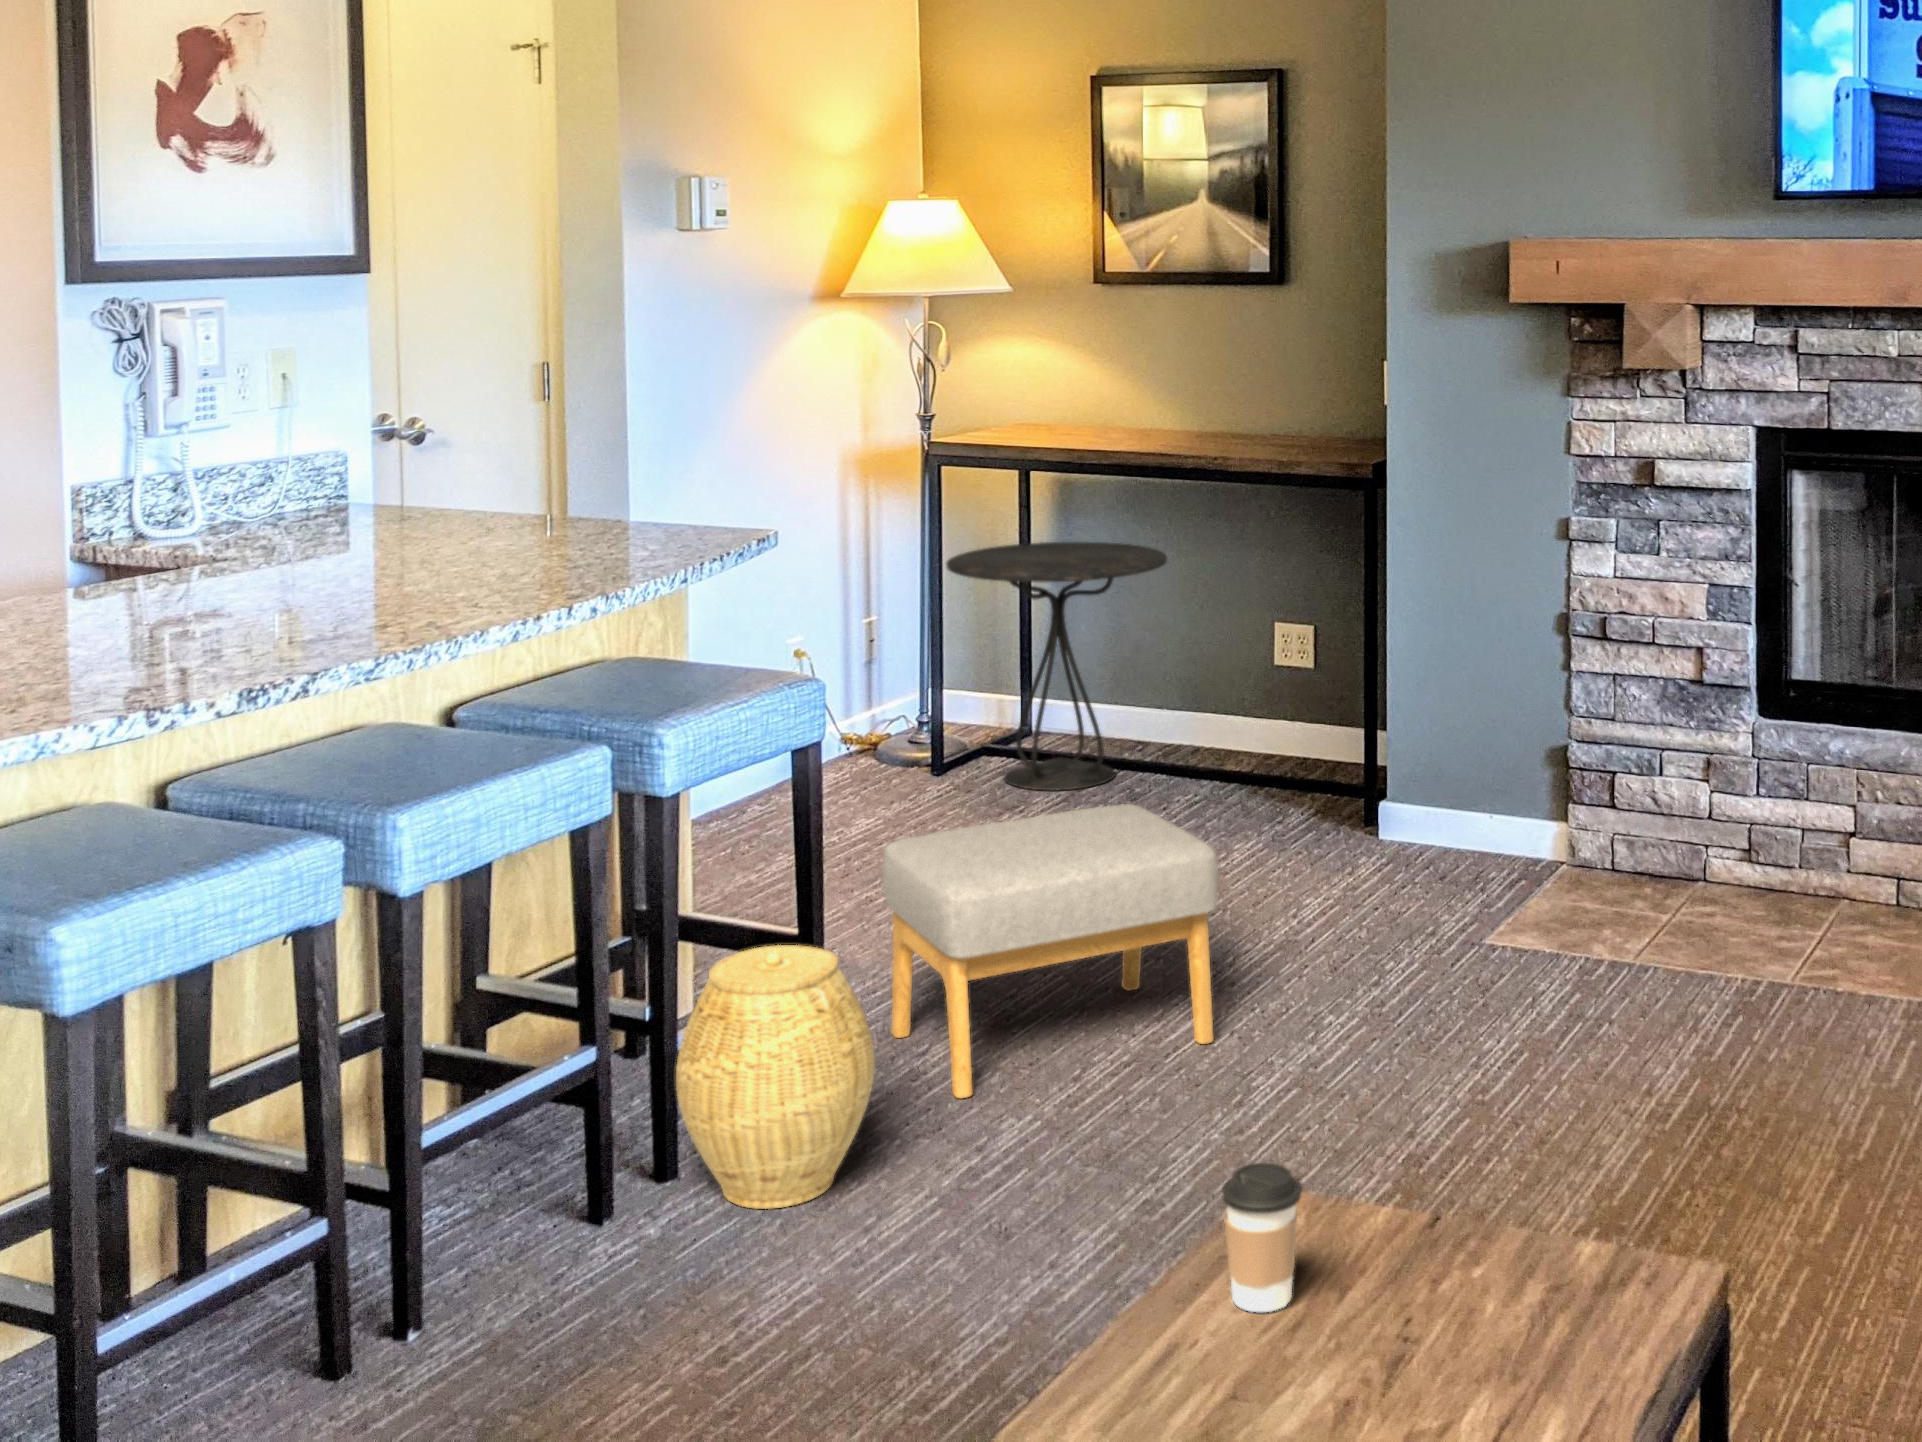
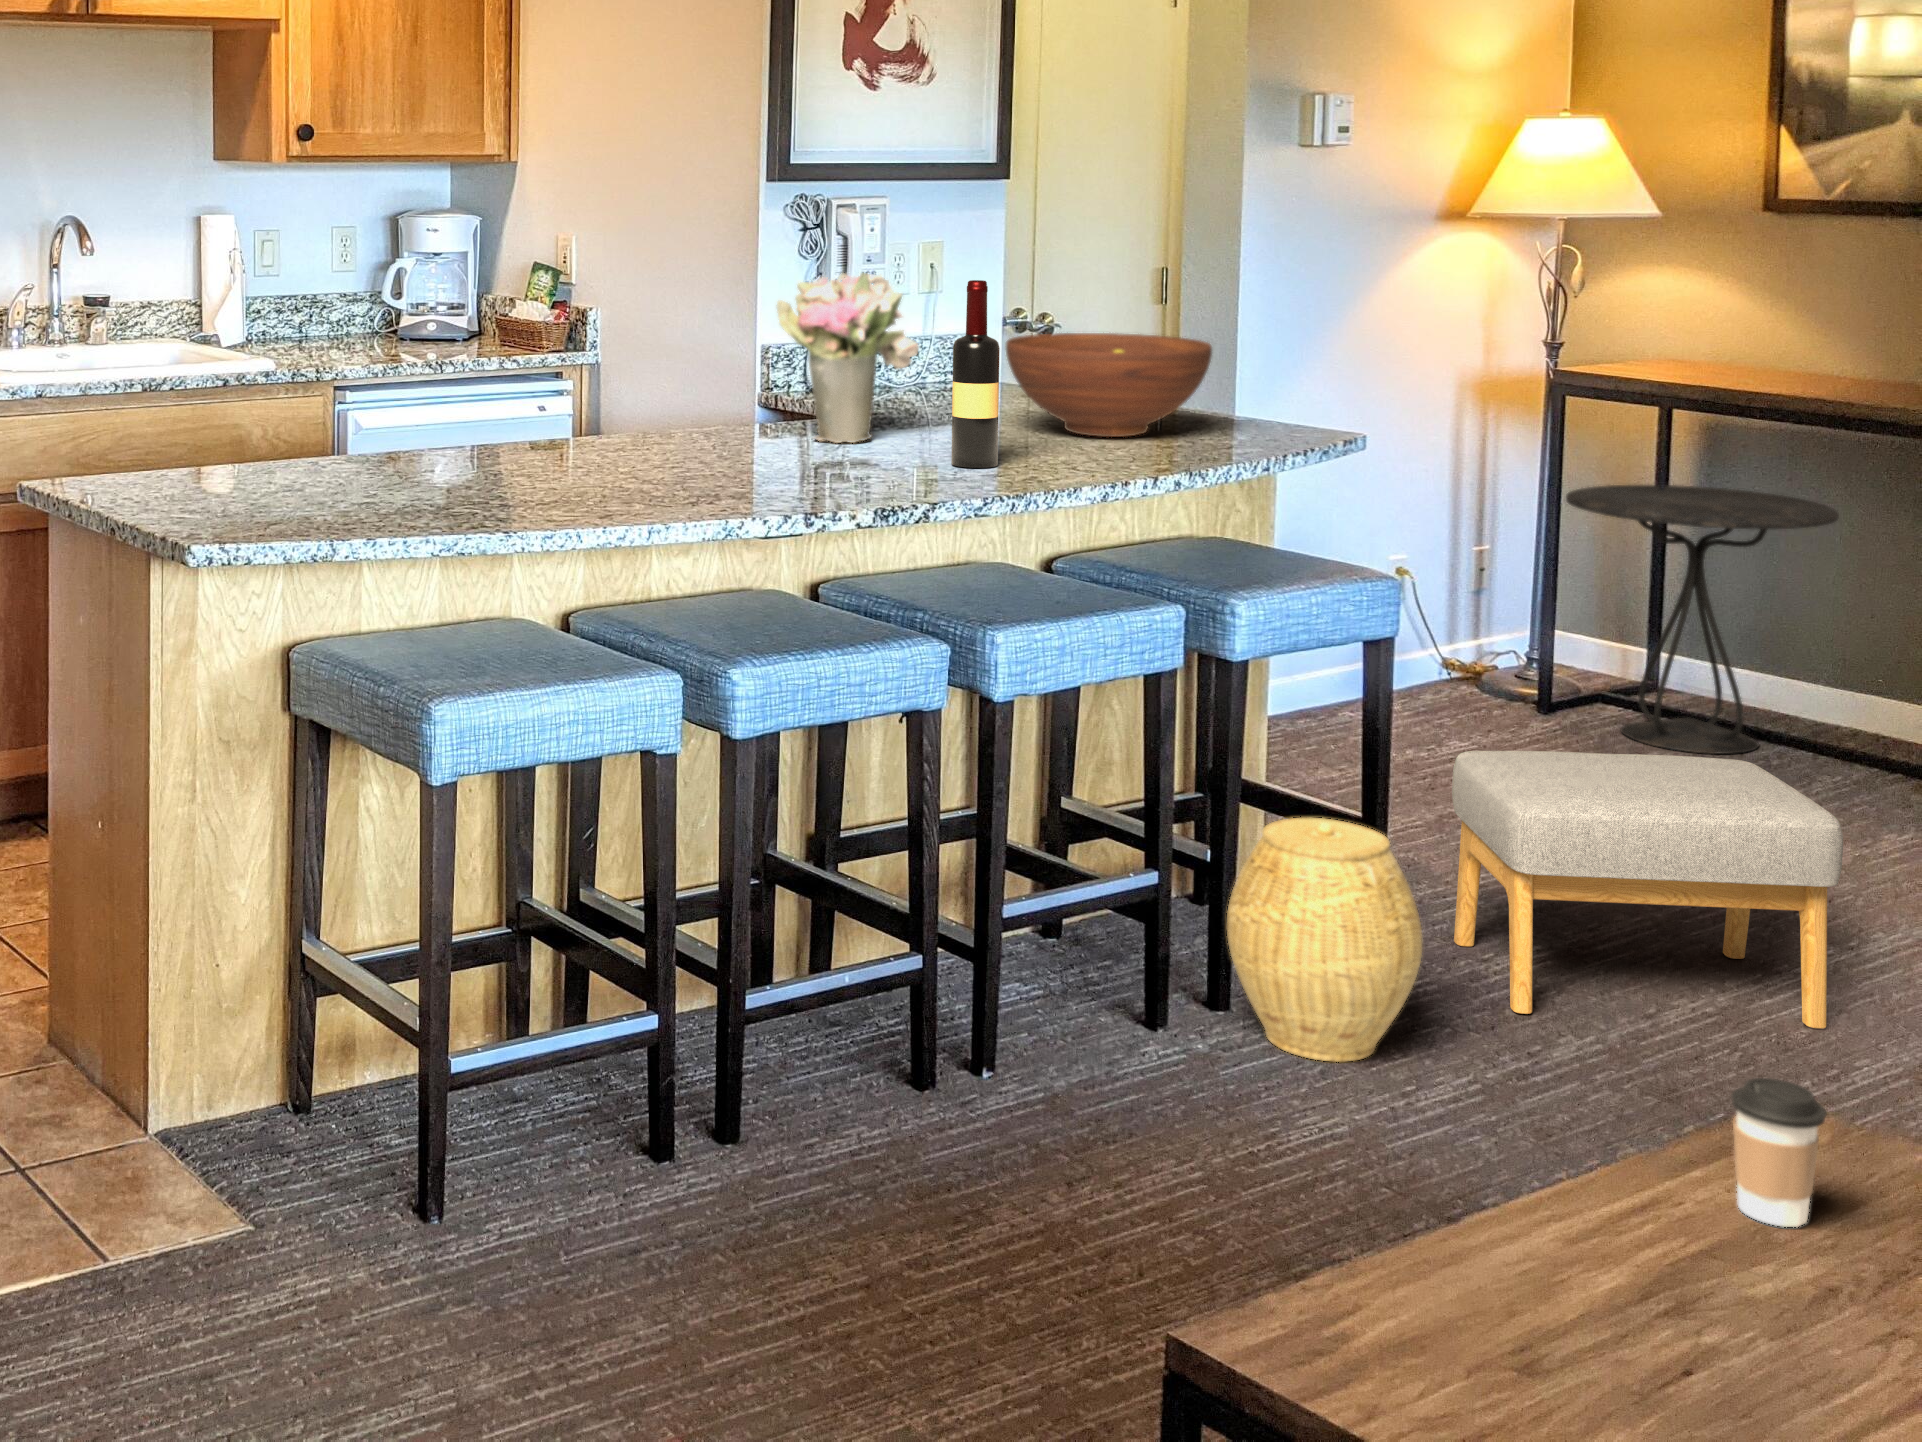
flower bouquet: none [86,394,281,604] -> present [777,273,919,443]
wine bottle: none [327,398,389,619] -> present [951,280,1000,468]
fruit bowl: none [387,444,623,563] -> present [1005,333,1212,437]

